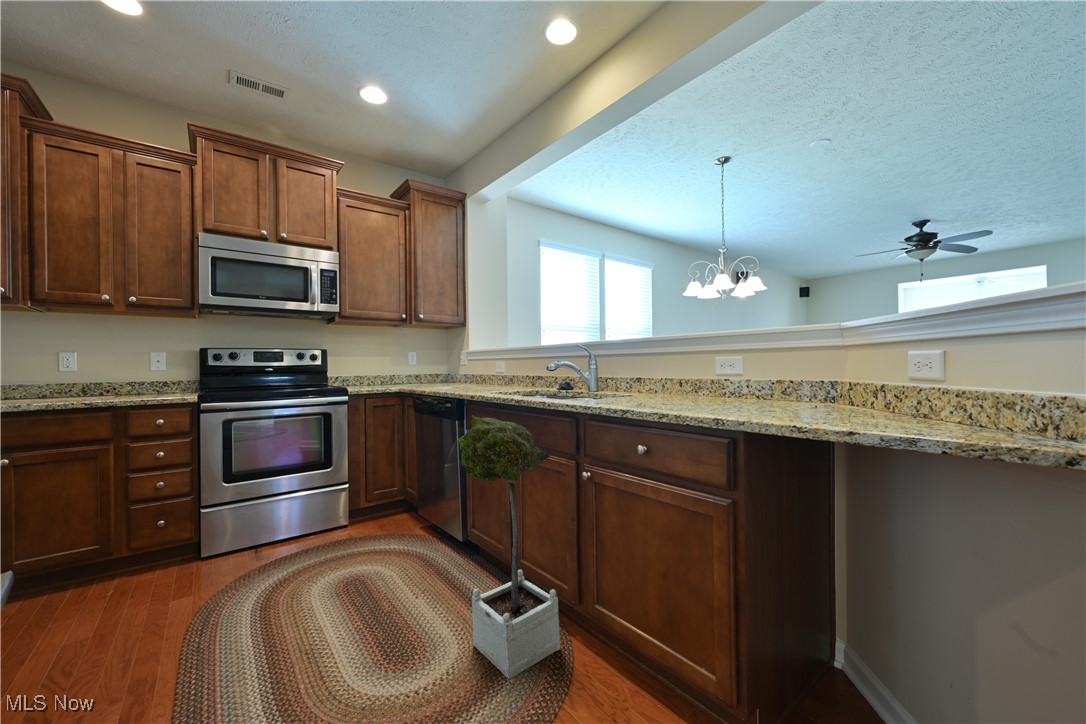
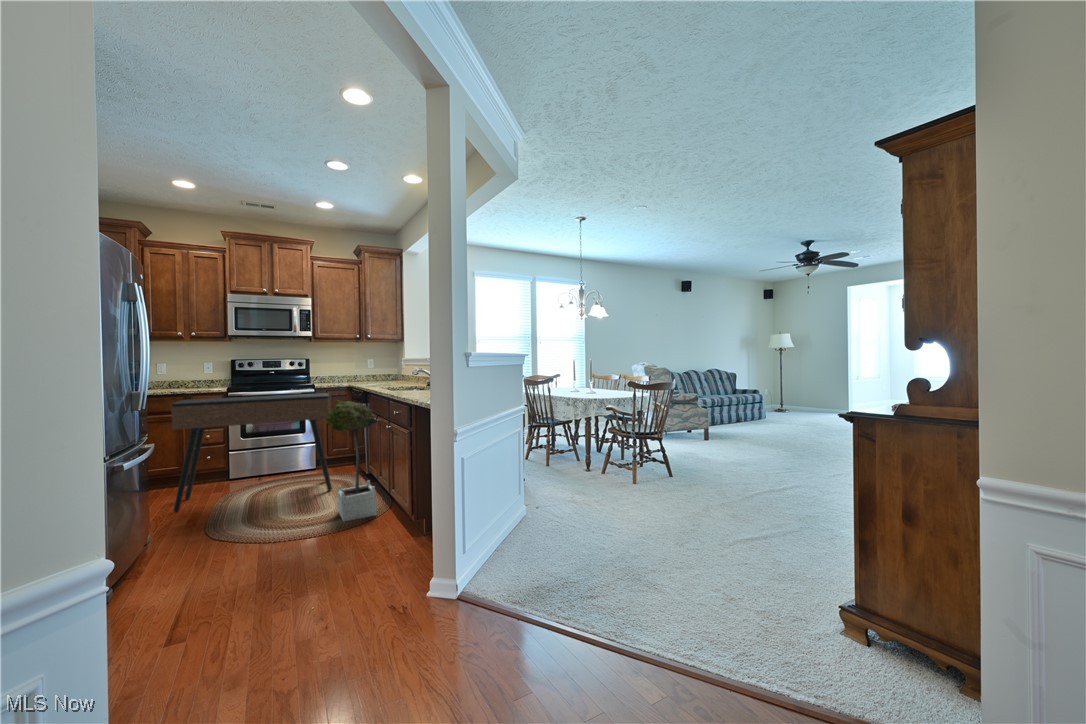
console table: none [91,402,410,671] -> present [171,393,332,512]

